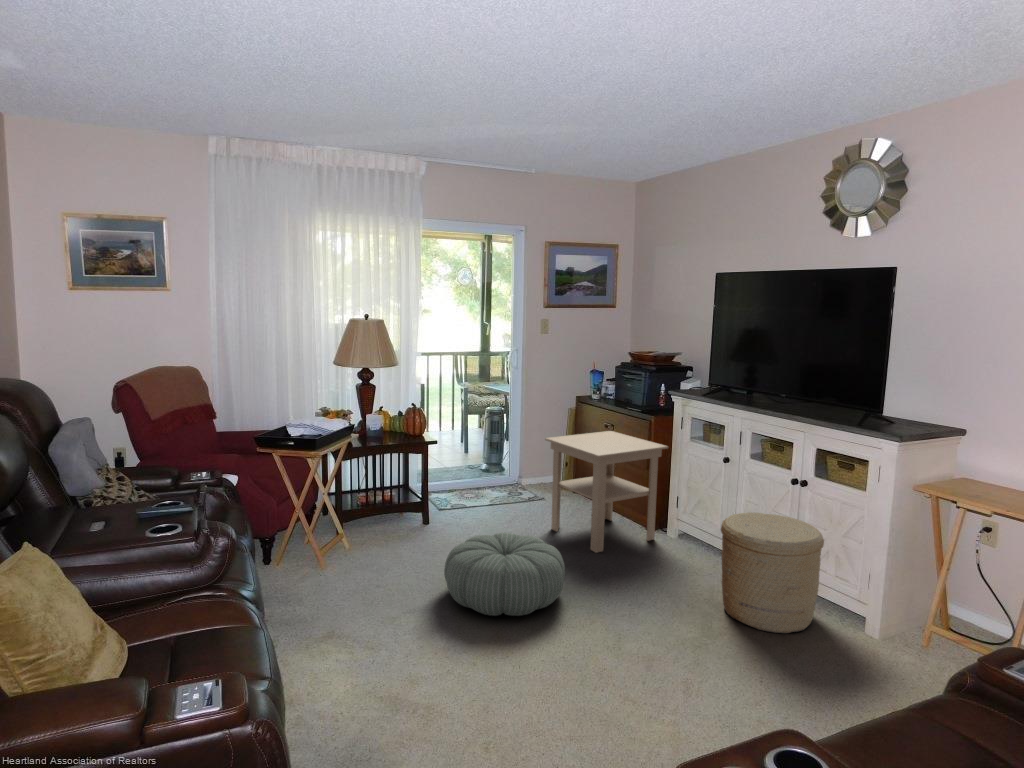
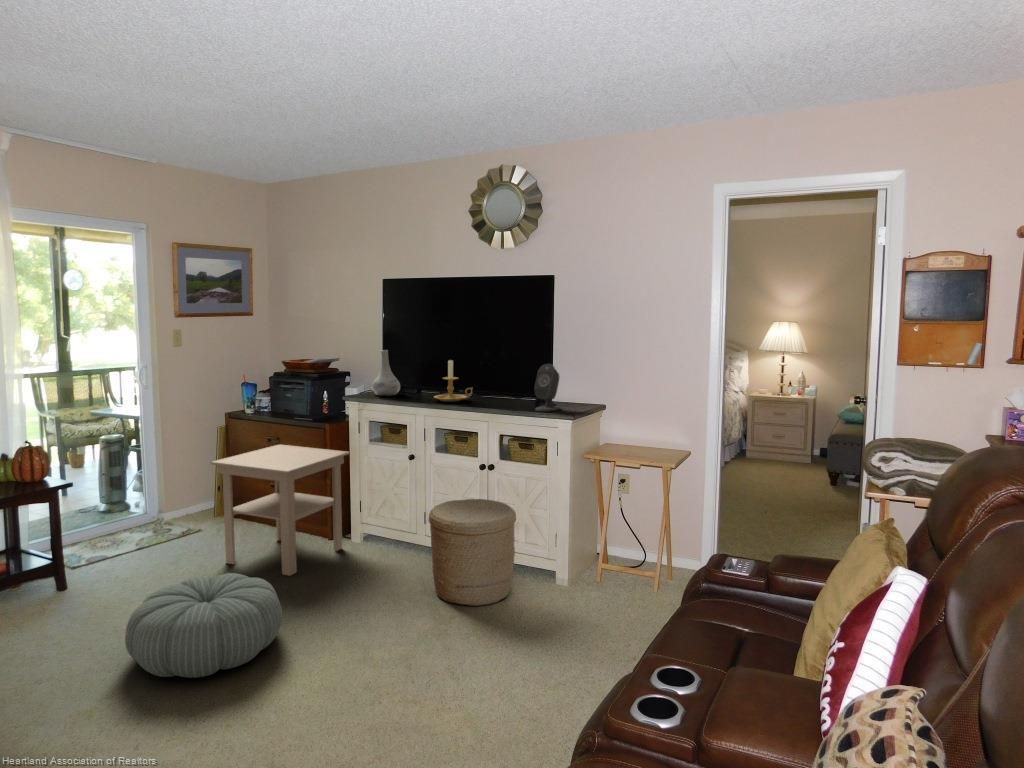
vase: none [697,347,727,395] -> present [372,350,400,396]
candle holder: none [754,360,802,407] -> present [434,360,472,402]
speaker: none [865,373,904,430] -> present [535,364,560,411]

